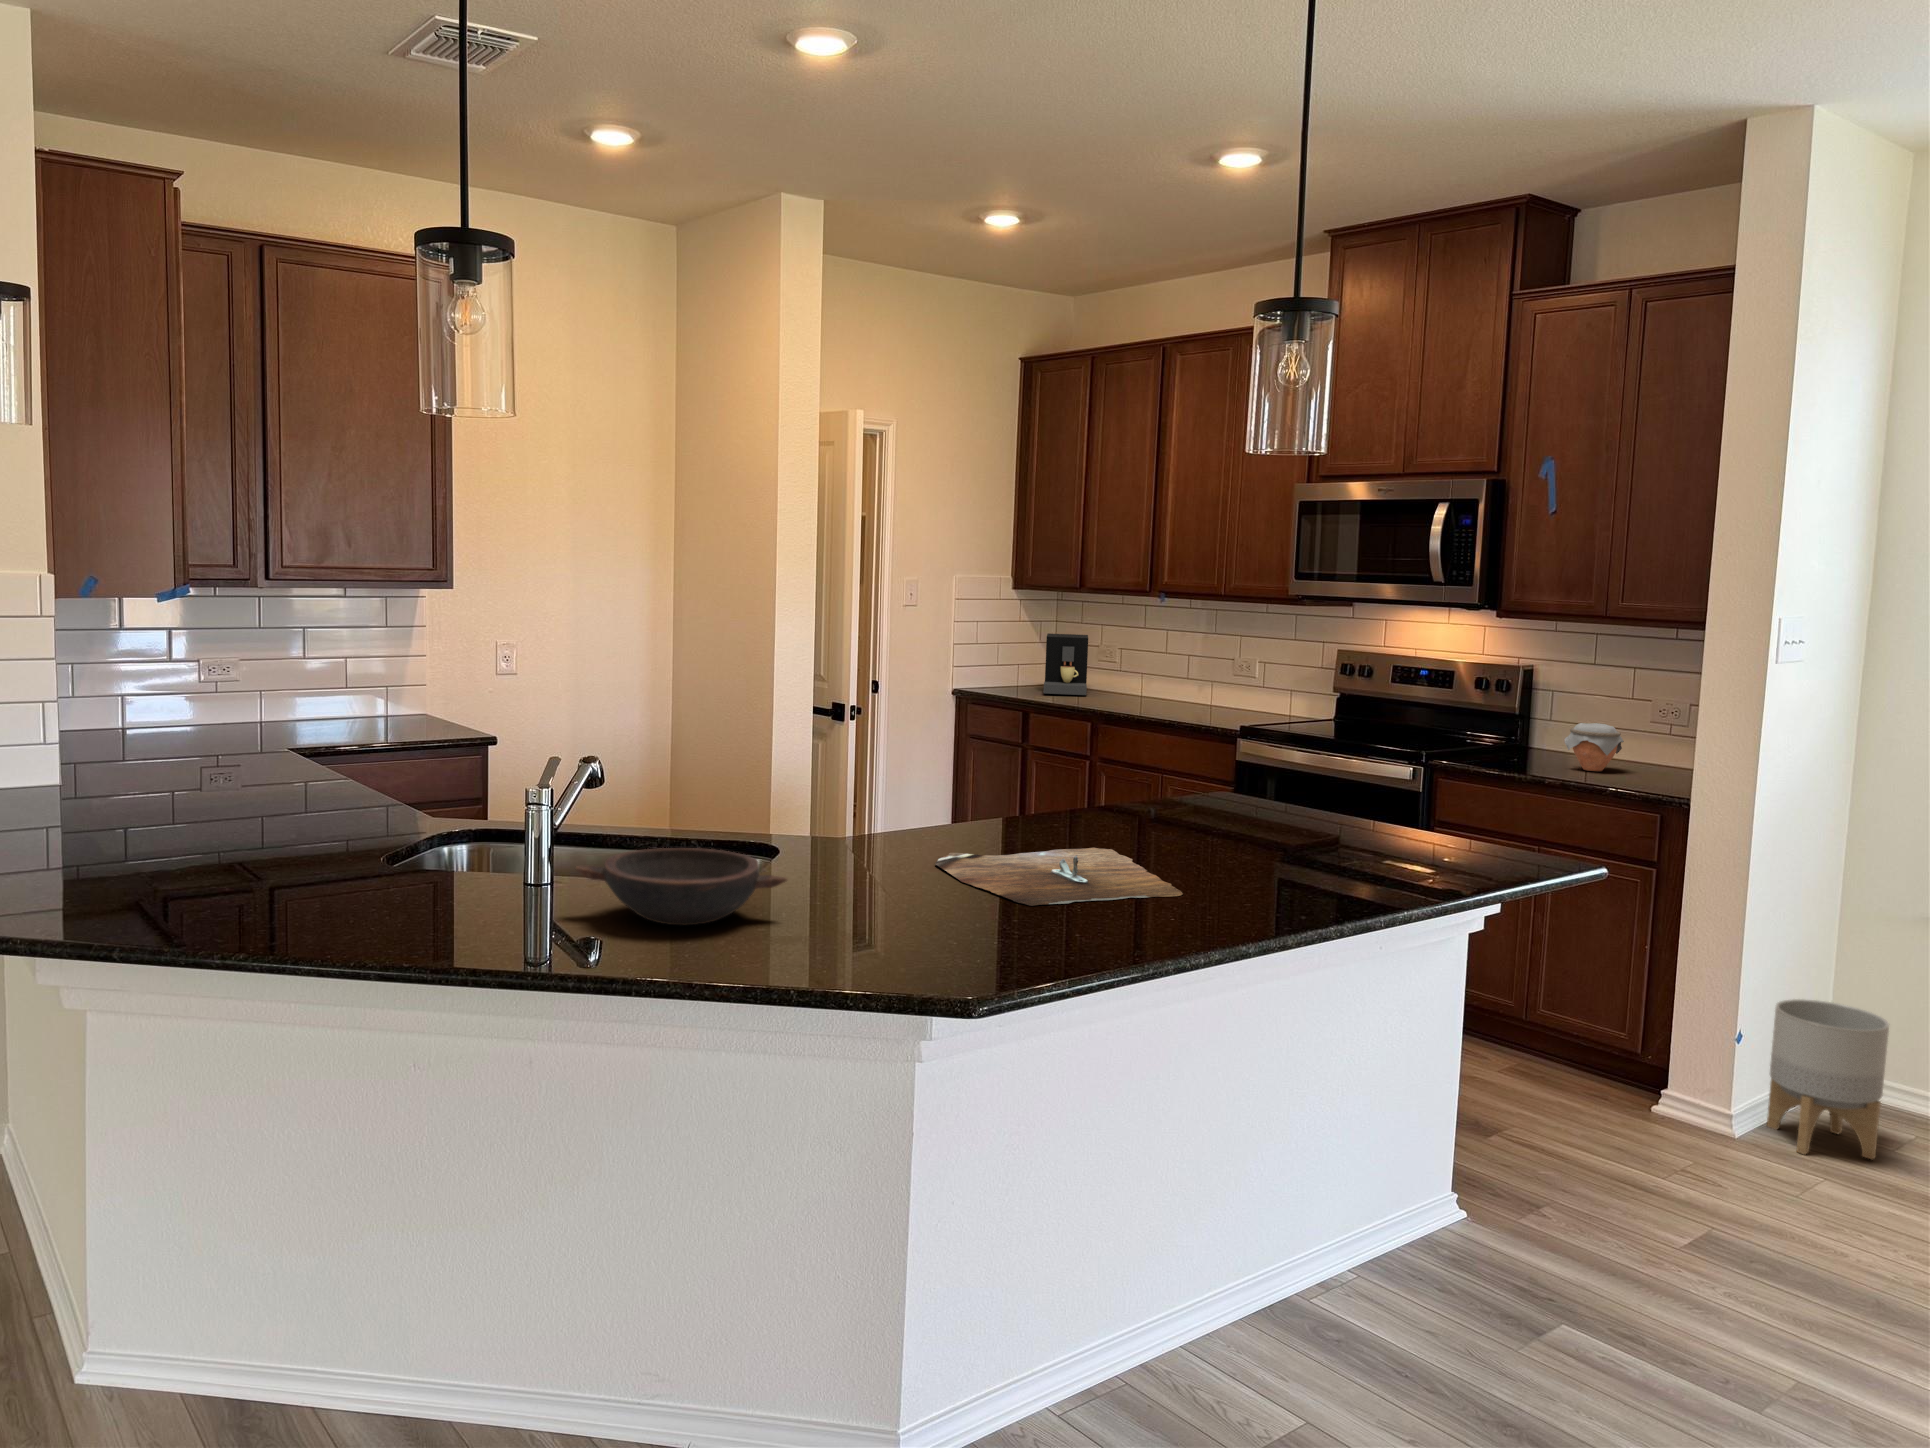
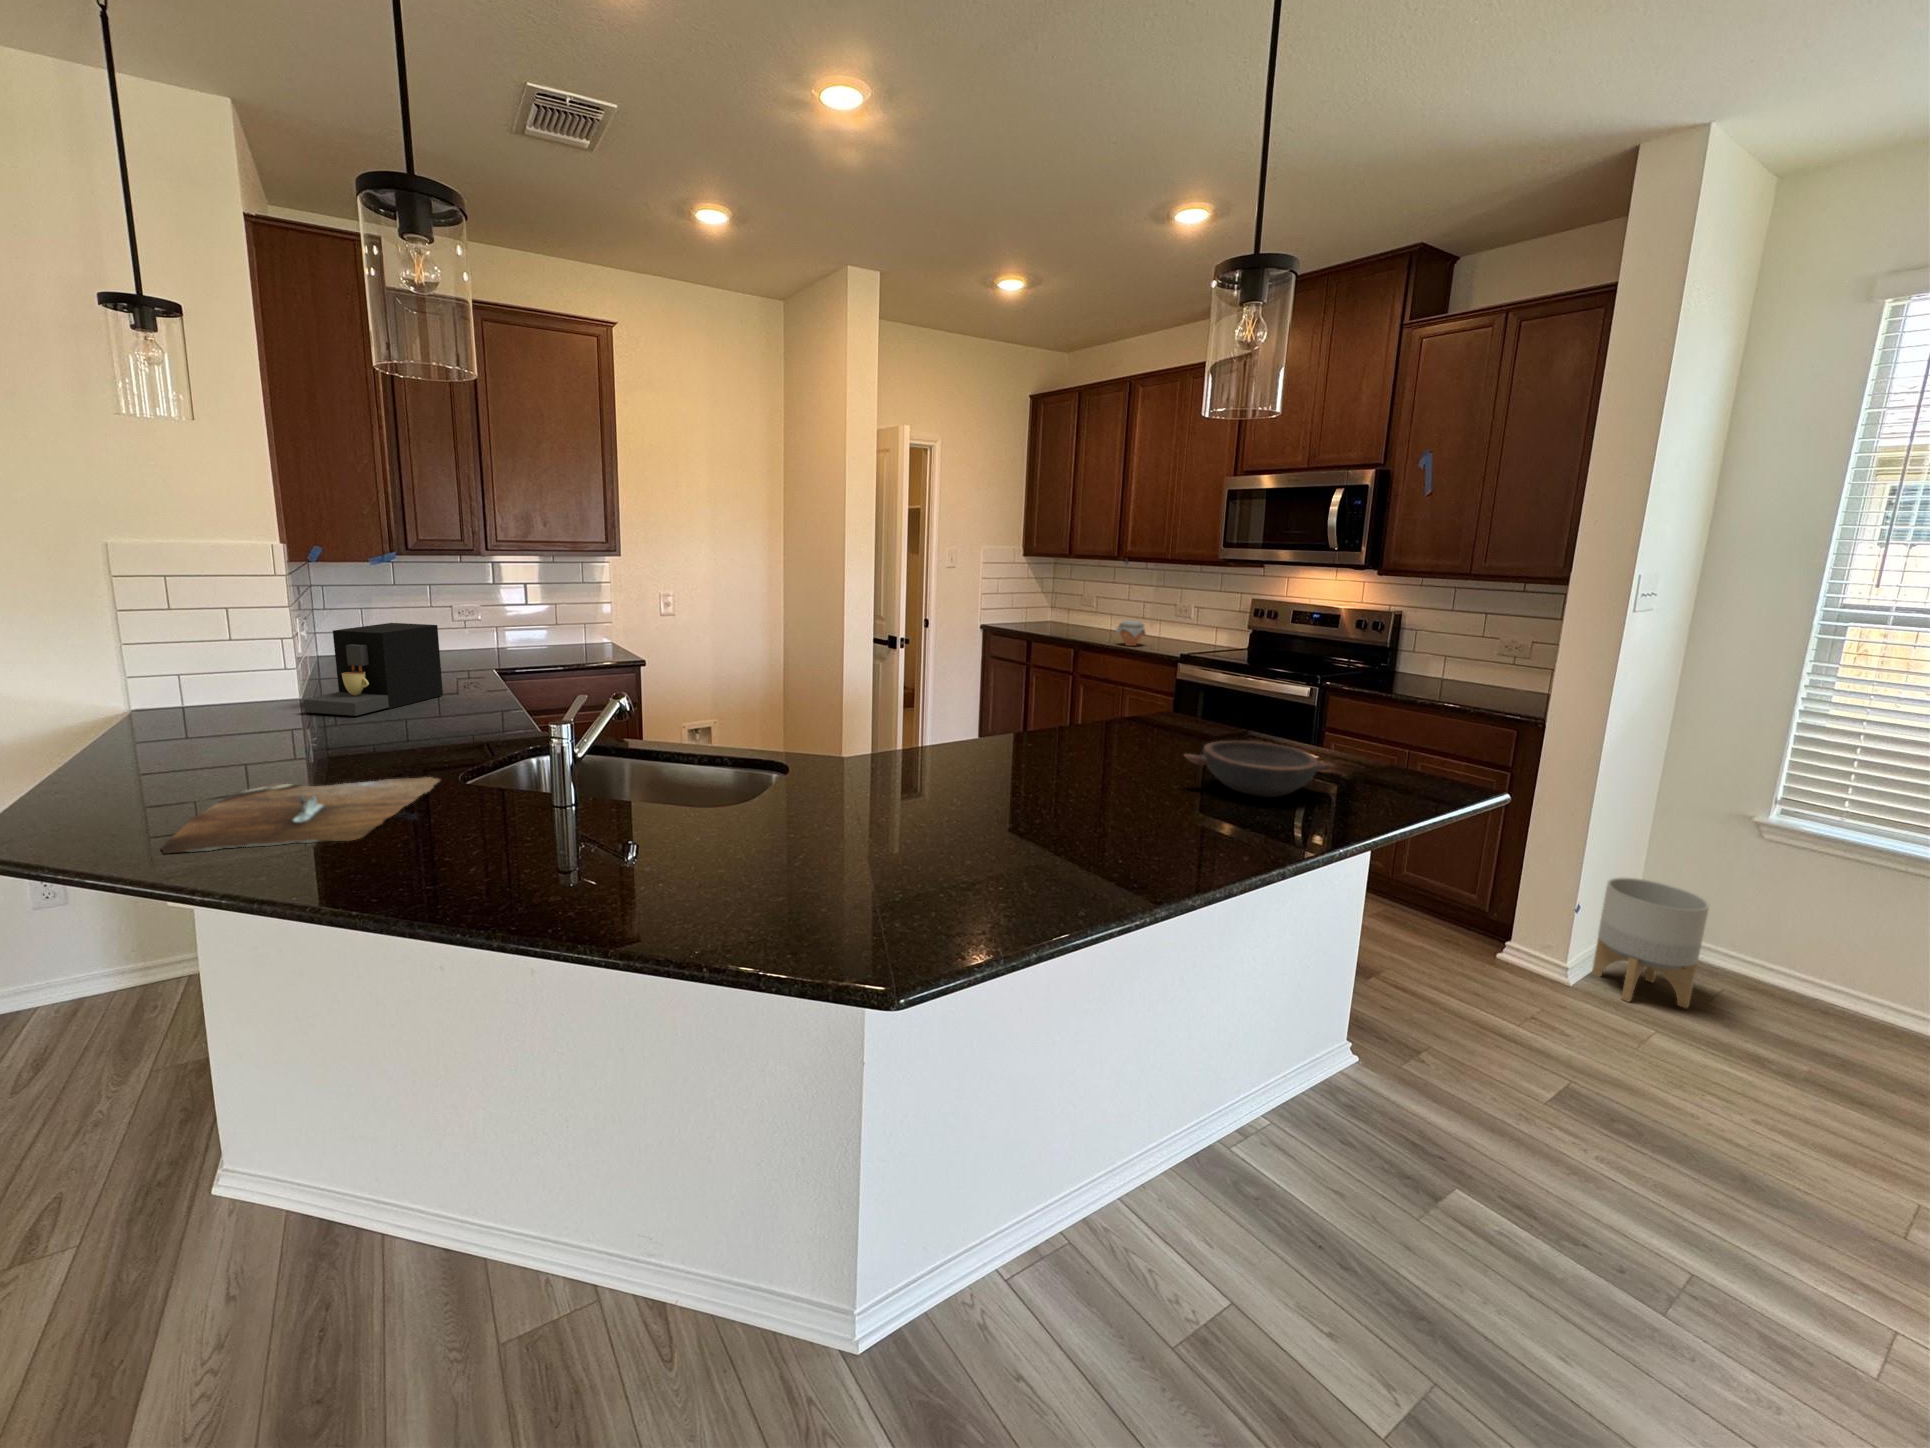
coffee maker: present [1043,633,1088,695] -> present [303,623,443,716]
jar: present [1564,723,1624,771] -> present [1116,620,1145,646]
bowl: present [576,848,787,925] -> present [1184,741,1333,797]
cutting board: present [935,848,1183,906] -> present [162,777,440,854]

